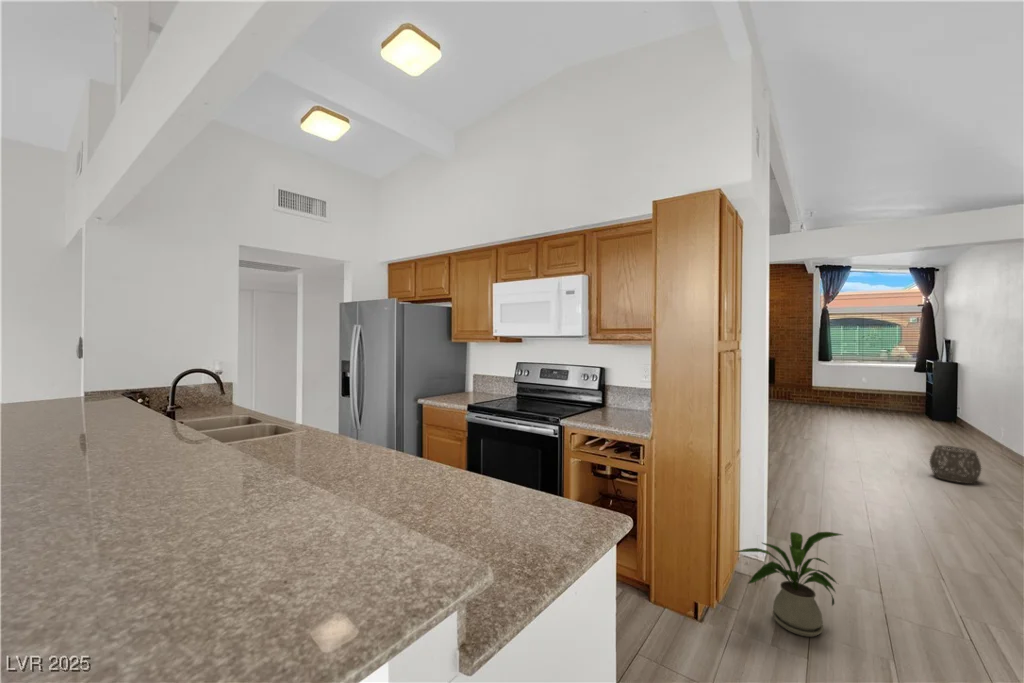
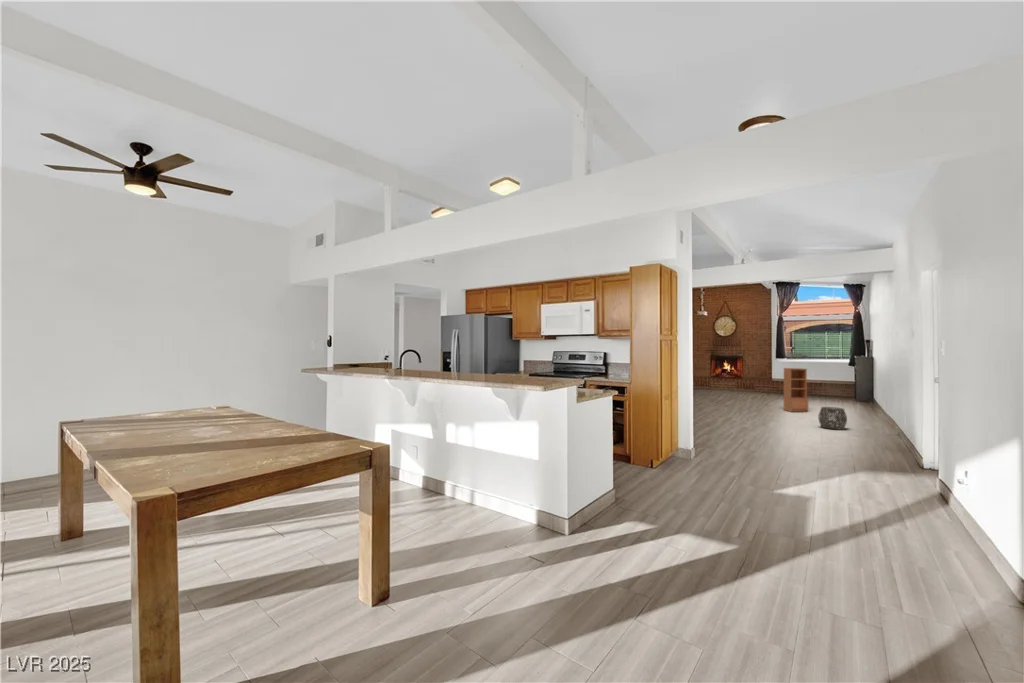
bookcase: none [849,379,887,442] -> present [784,368,808,412]
house plant: present [737,532,841,637] -> none [670,425,720,472]

